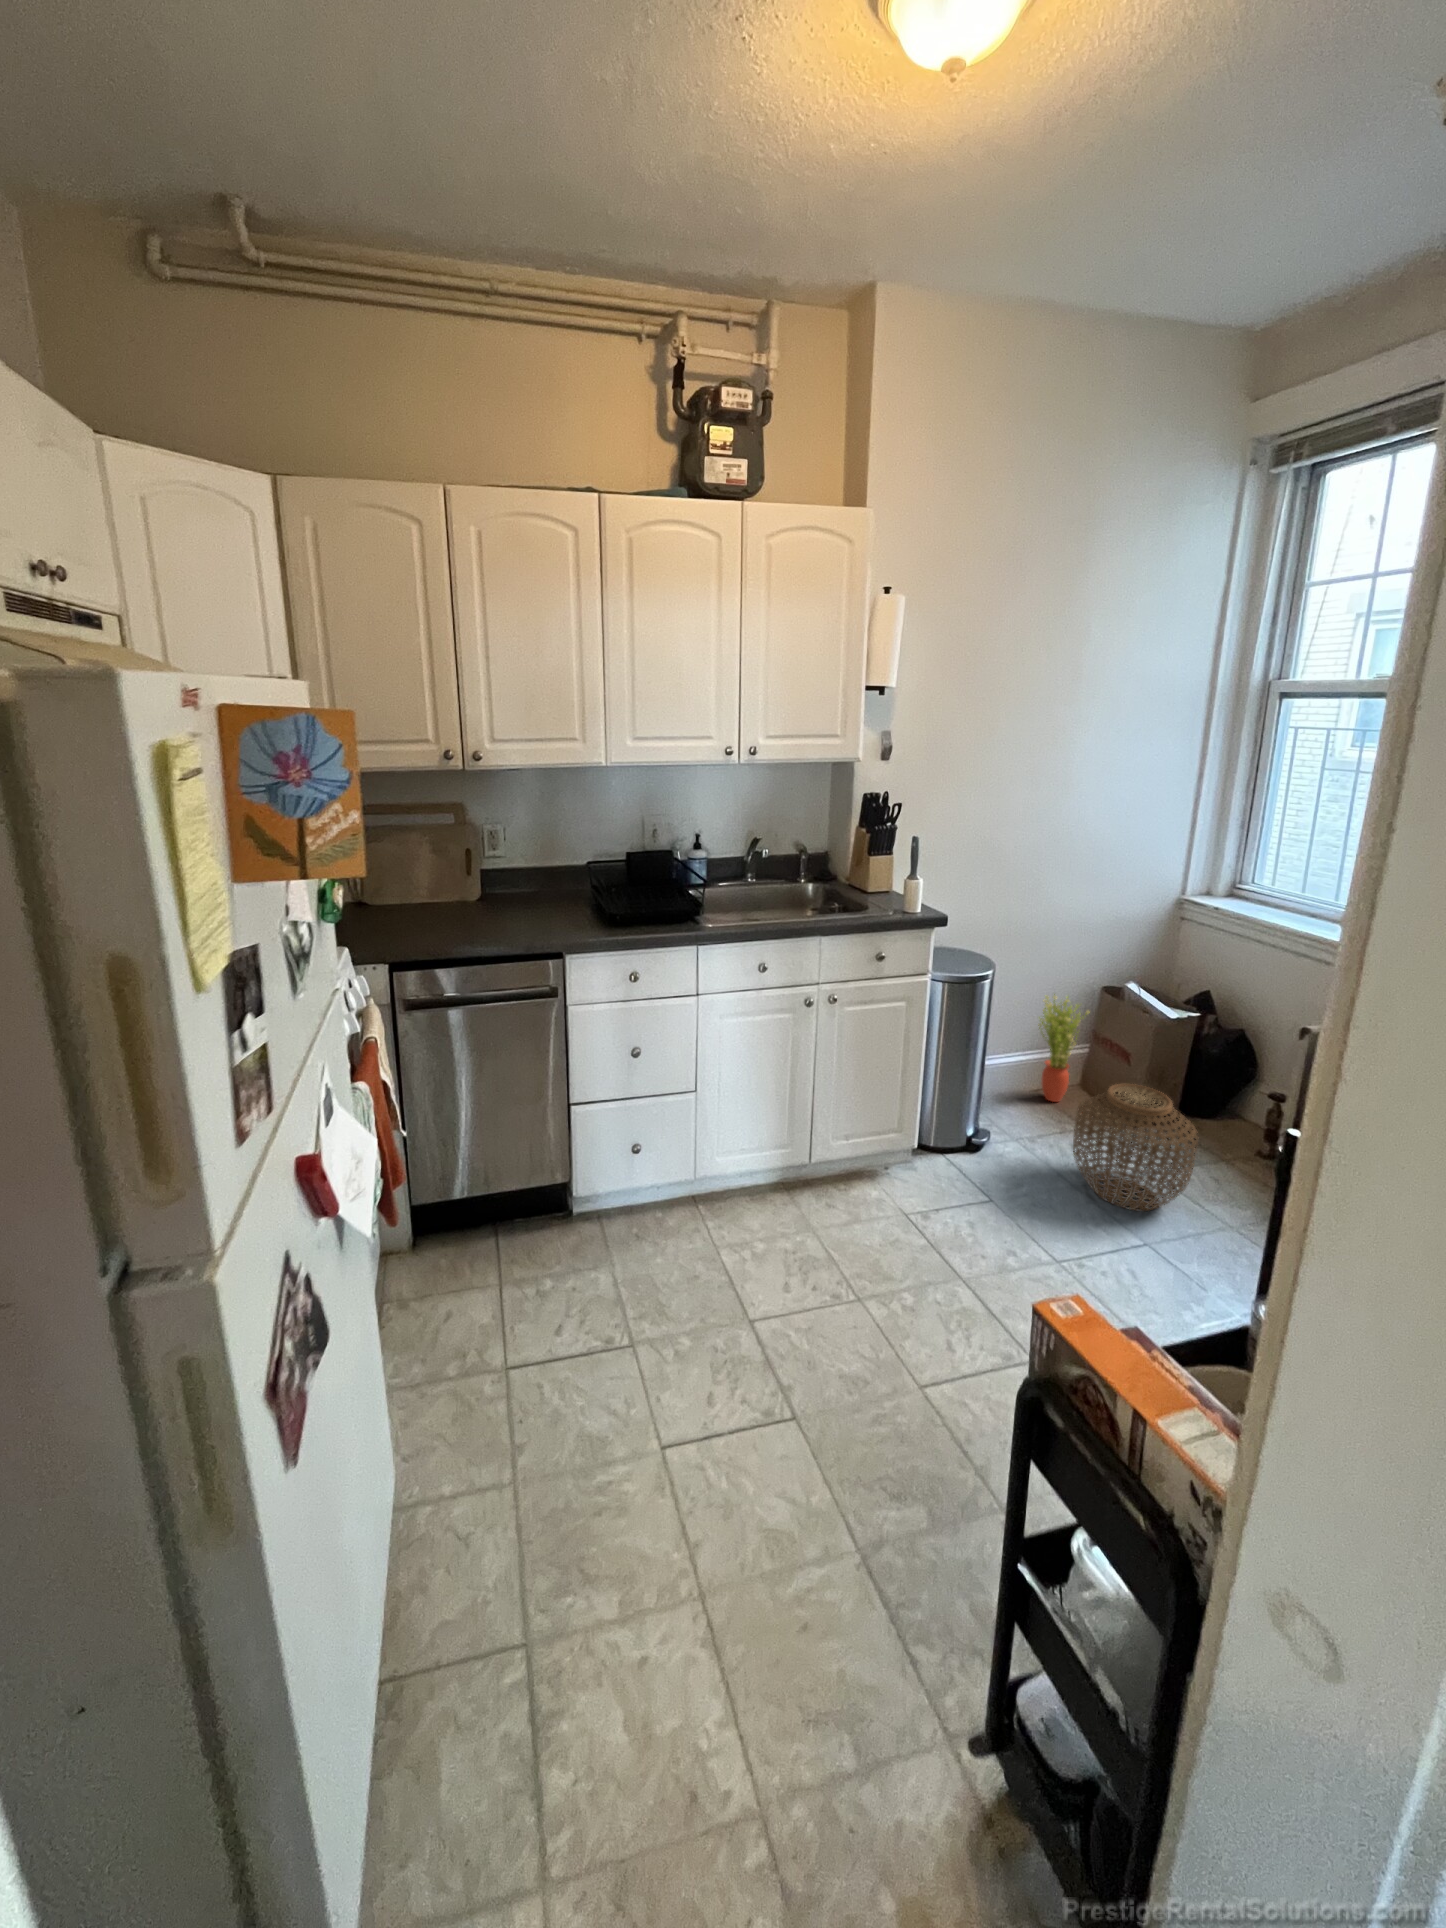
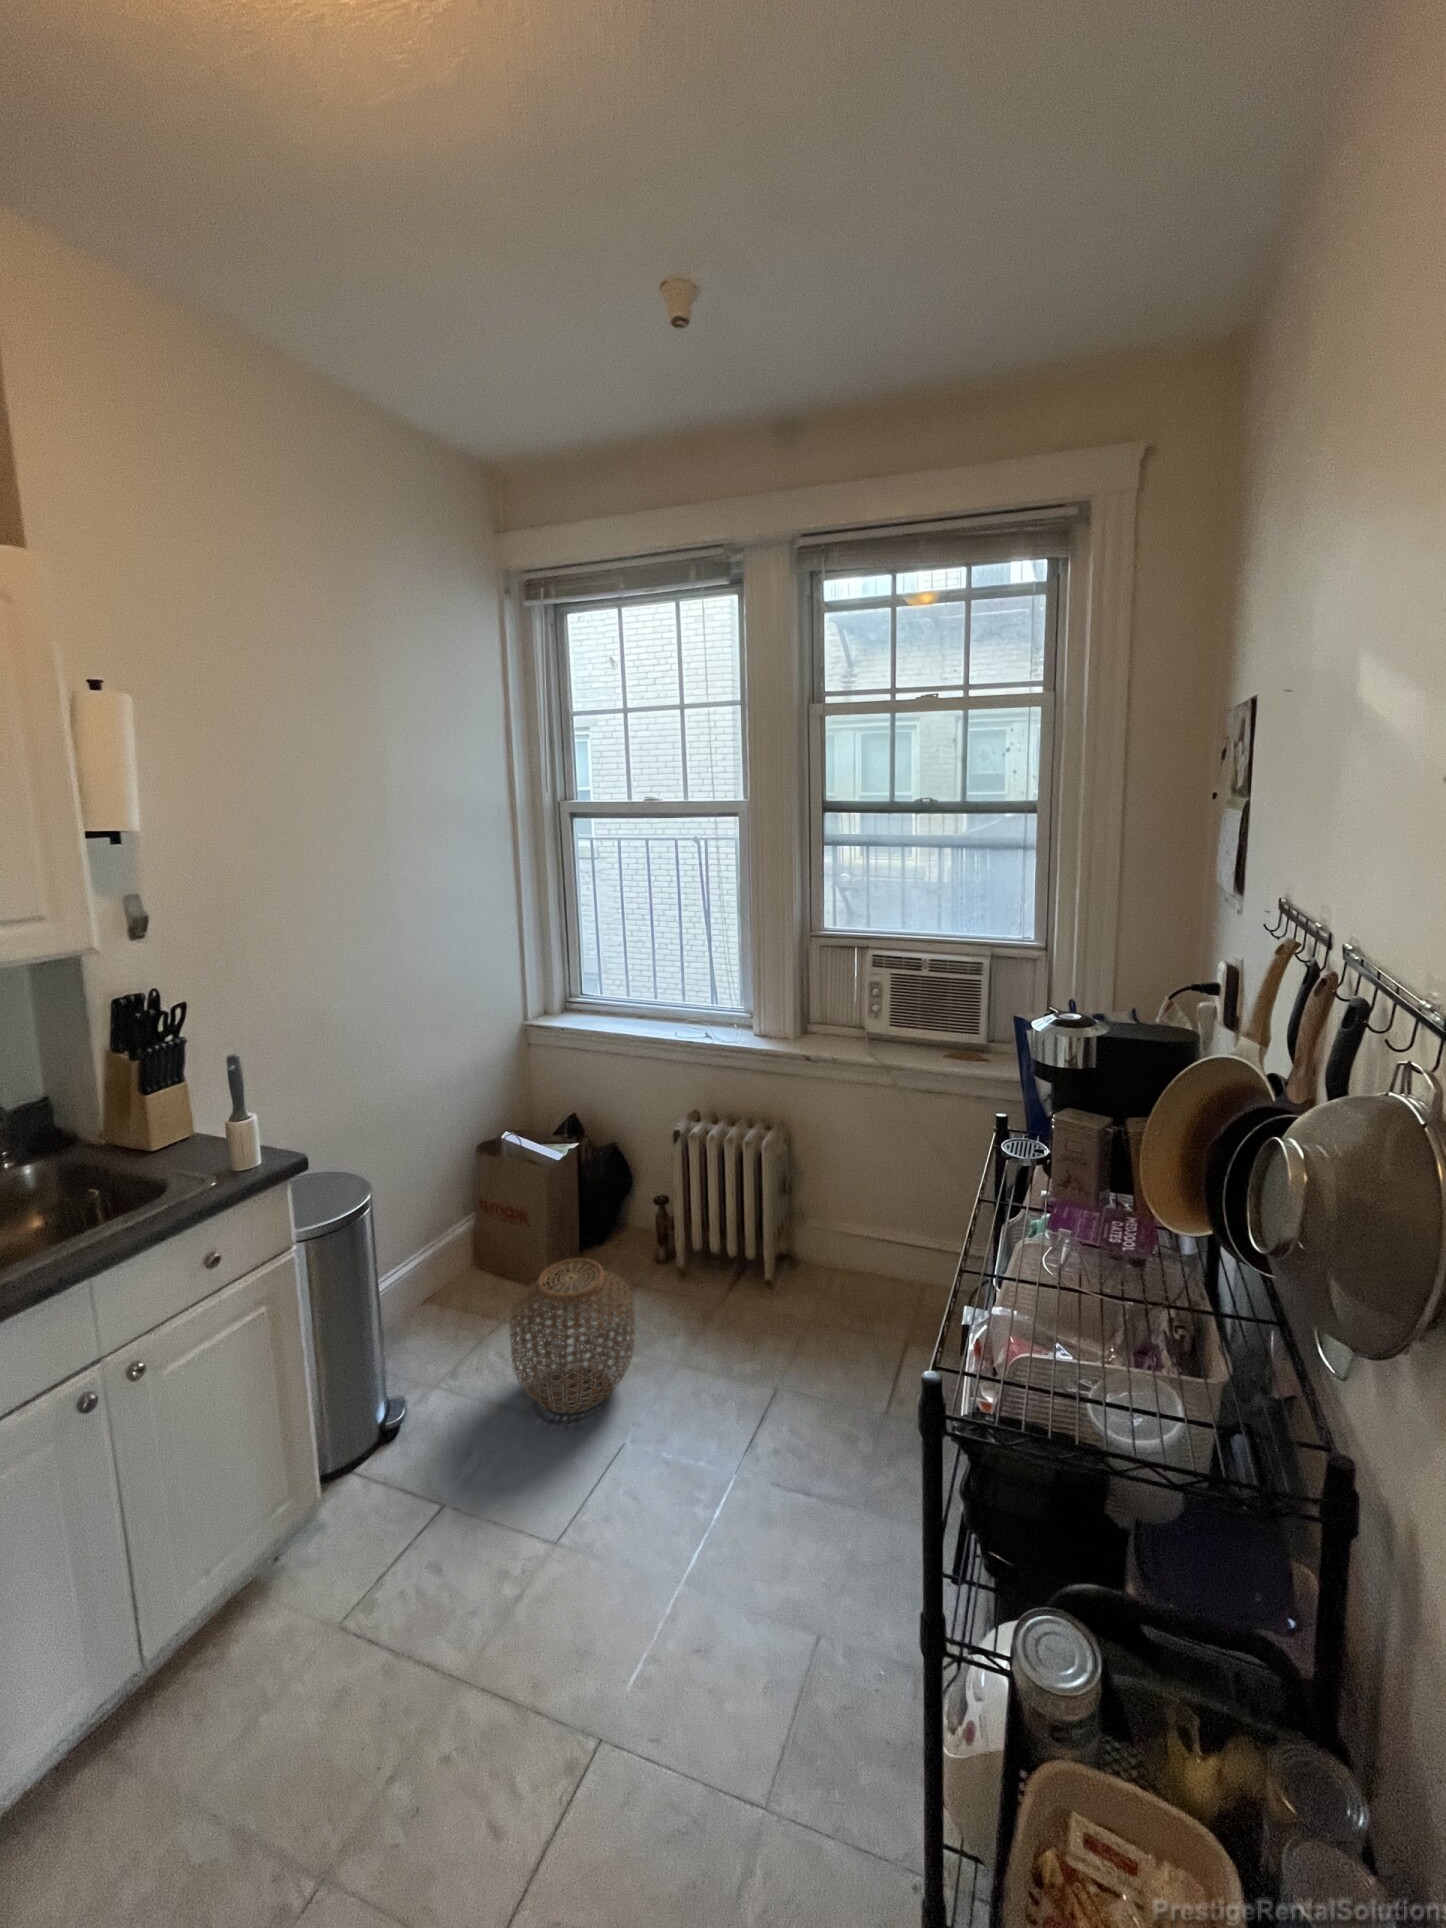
potted plant: present [1038,994,1090,1102] -> none [422,1172,477,1306]

